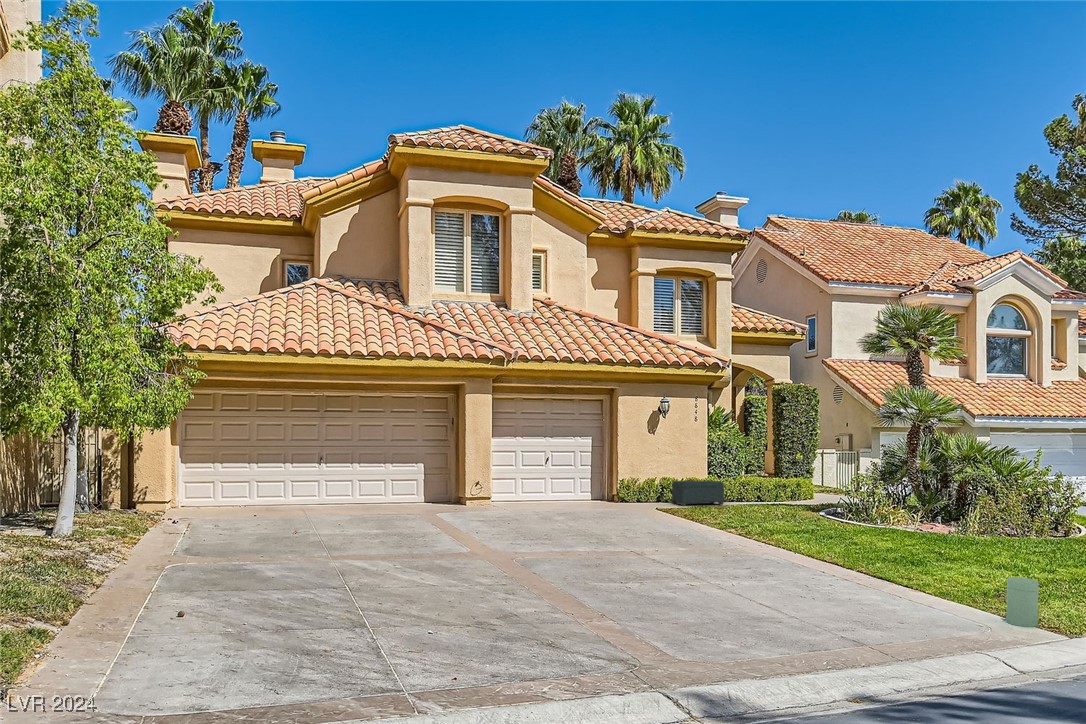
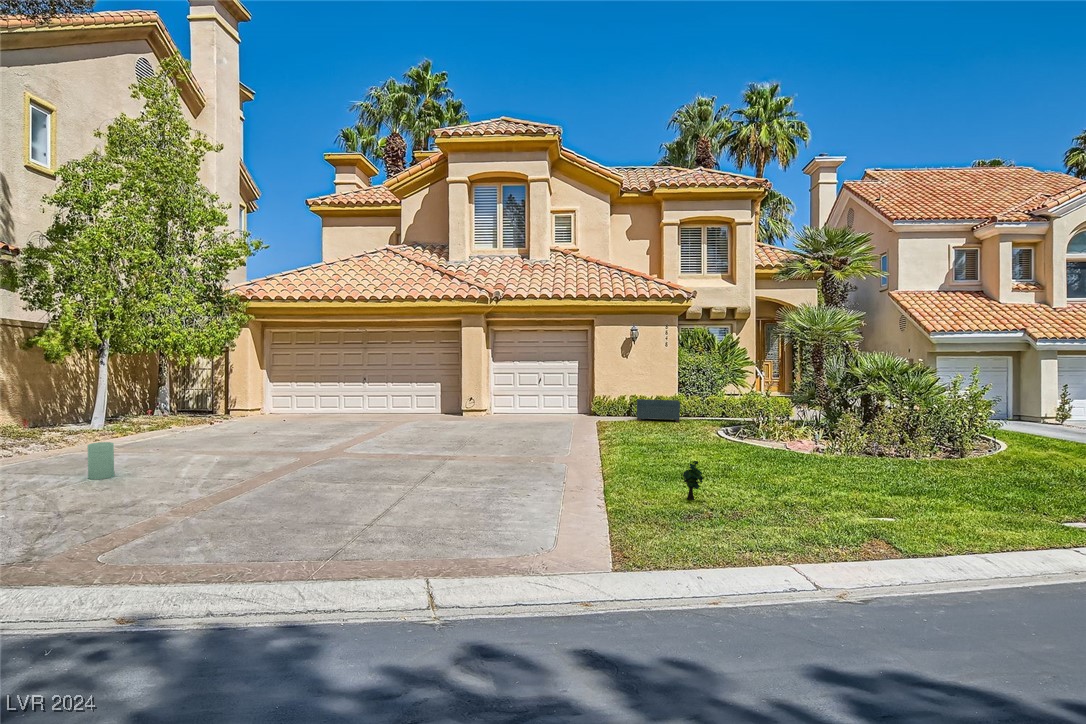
decorative plant: none [947,533,971,571] -> present [681,461,703,500]
trash can: present [1003,577,1039,627] -> present [88,442,115,479]

